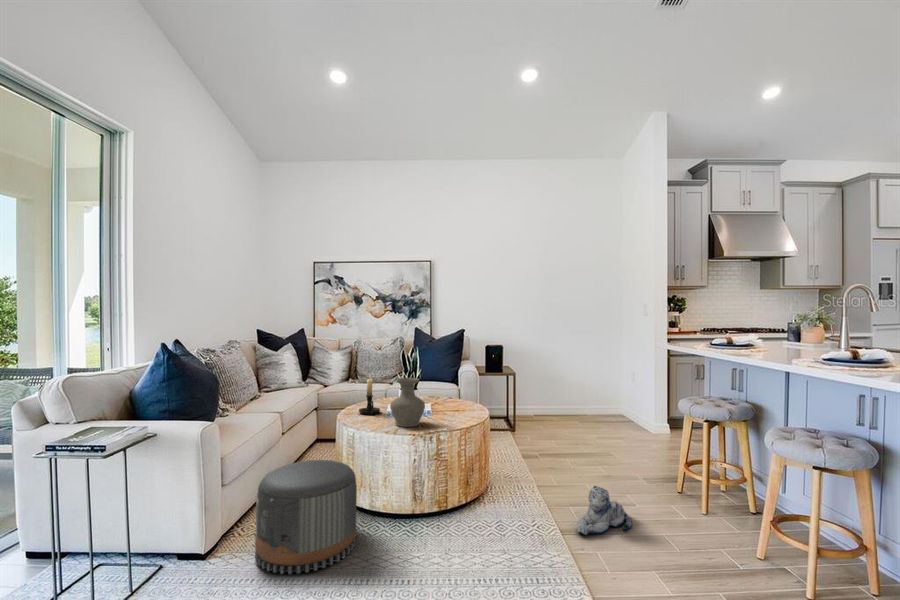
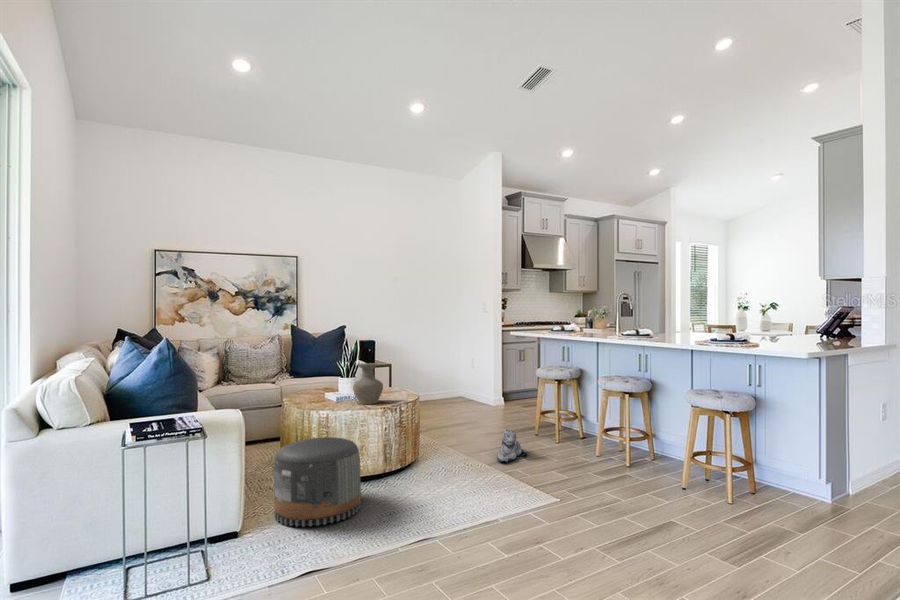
candle holder: present [359,374,380,414] -> none [303,364,324,402]

